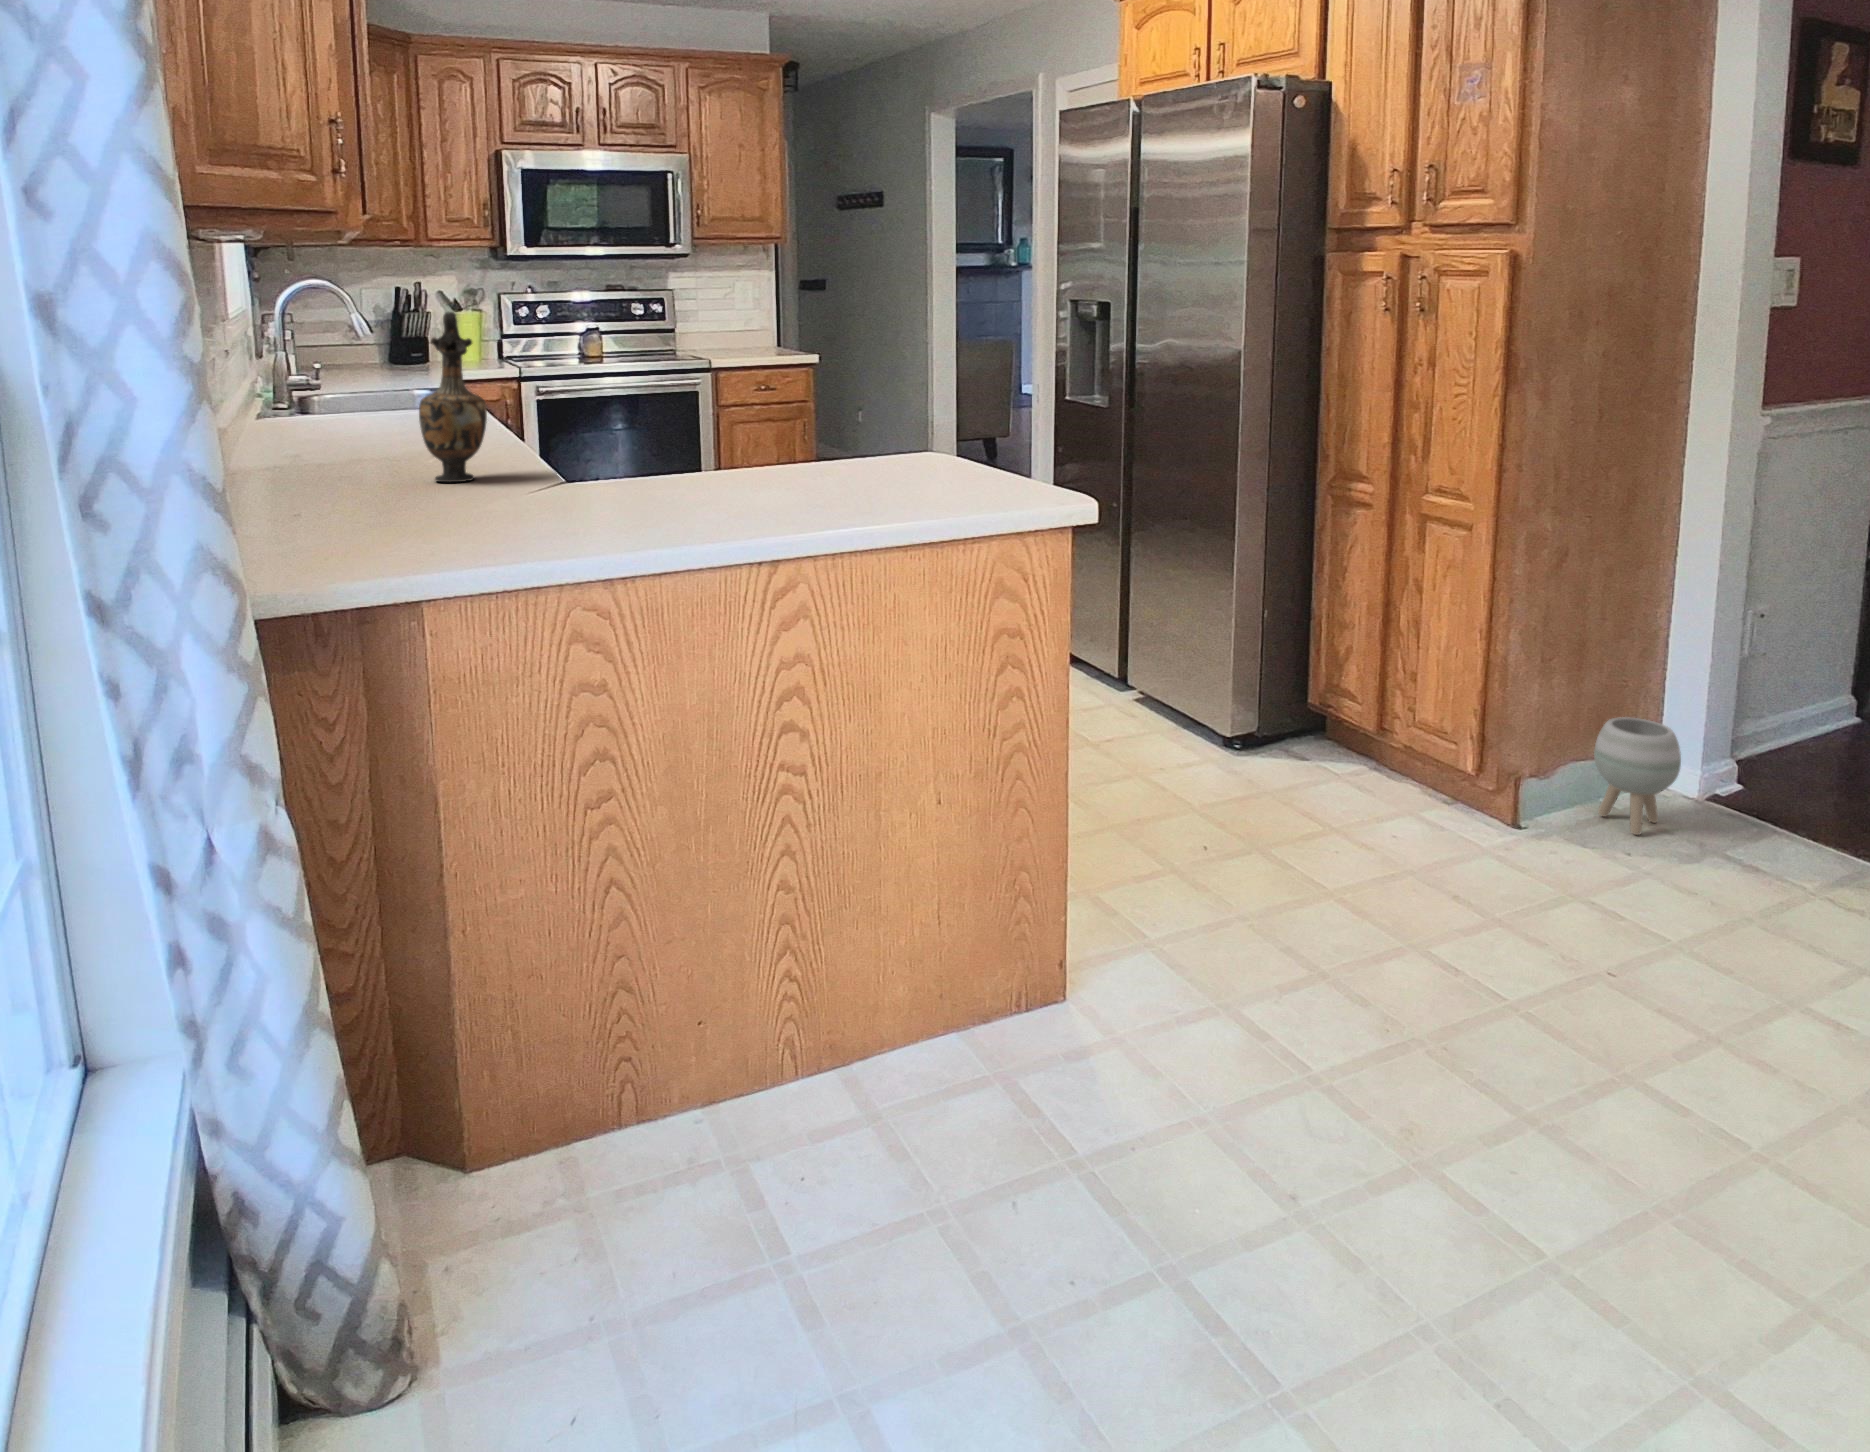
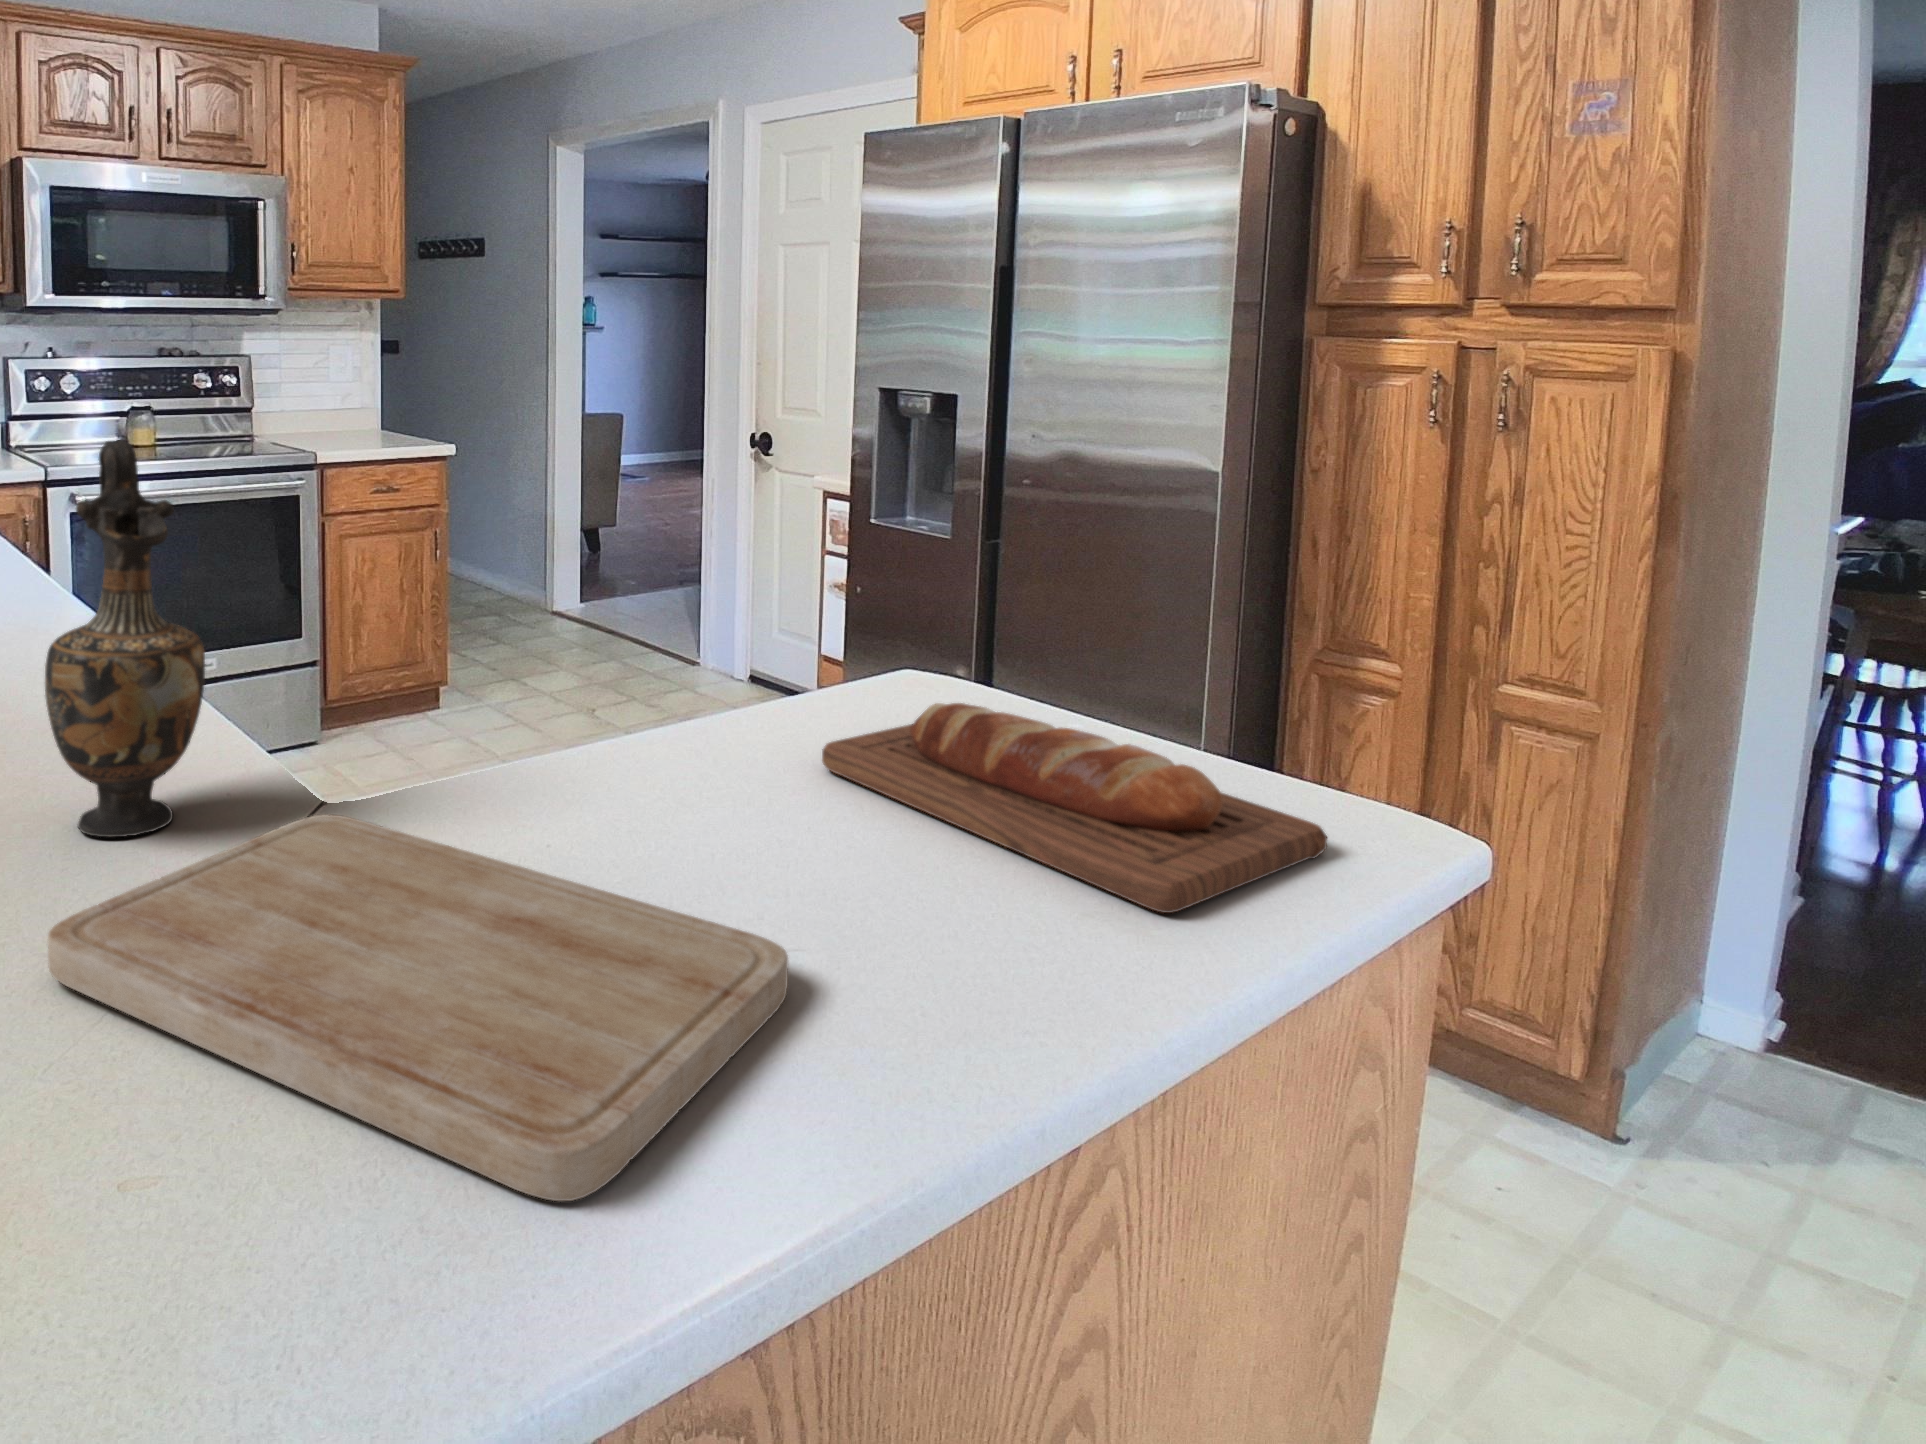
bread loaf: none [774,440,953,504] -> present [822,703,1327,913]
cutting board: none [400,471,656,535] -> present [48,815,788,1201]
planter: present [1594,717,1681,835] -> none [1729,975,1865,1149]

